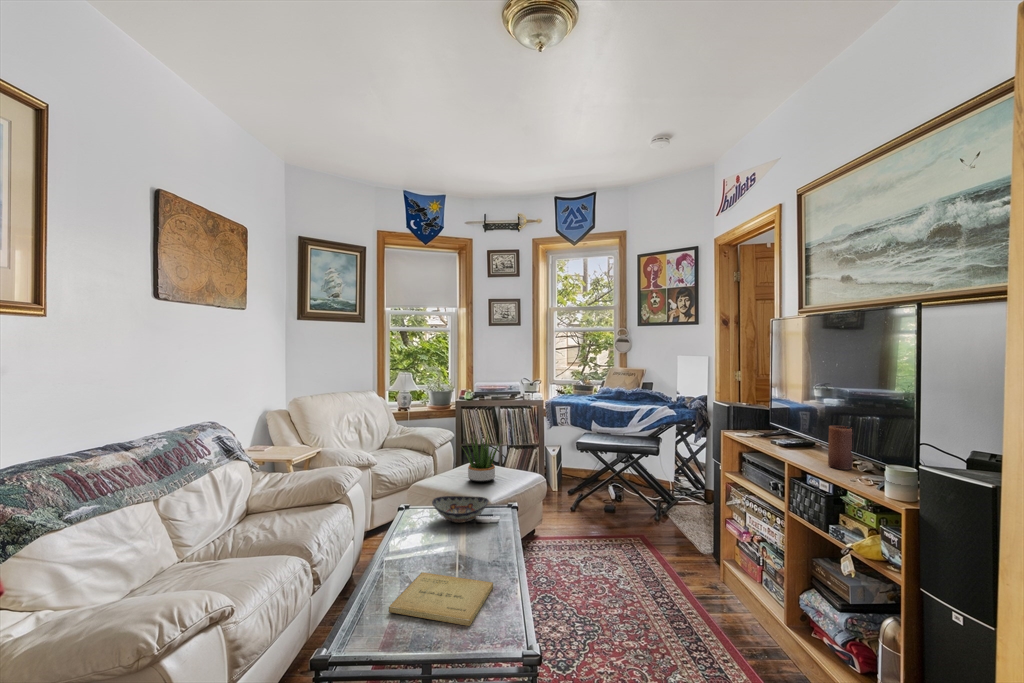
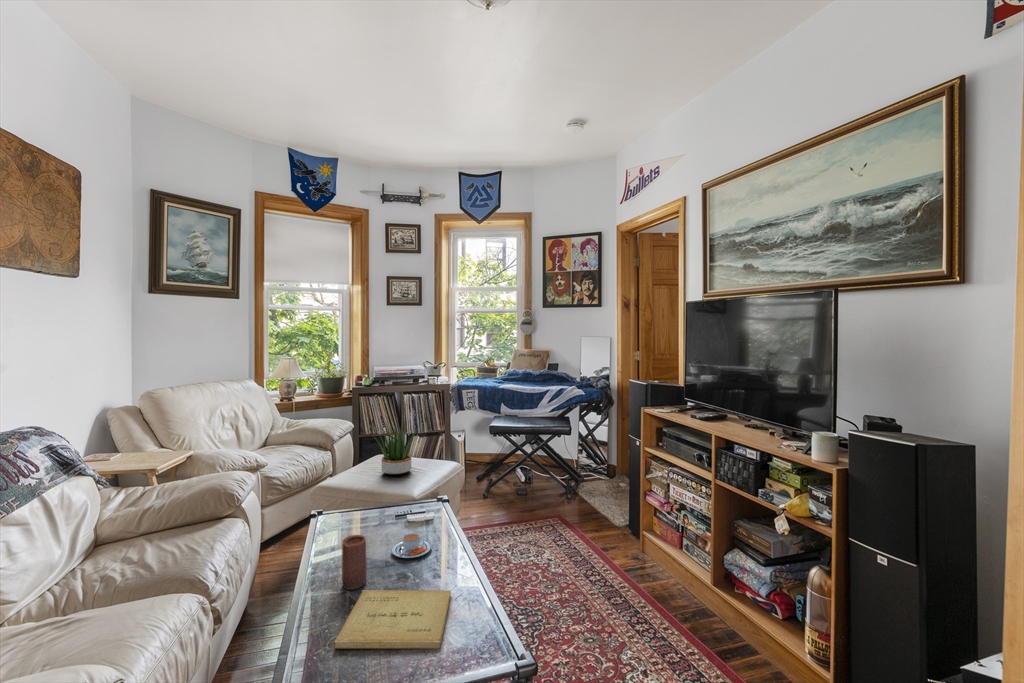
candle: present [828,426,853,470] -> present [342,535,366,590]
decorative bowl: present [432,496,489,523] -> none [354,493,419,524]
teacup: none [455,531,490,552] -> present [391,533,431,558]

